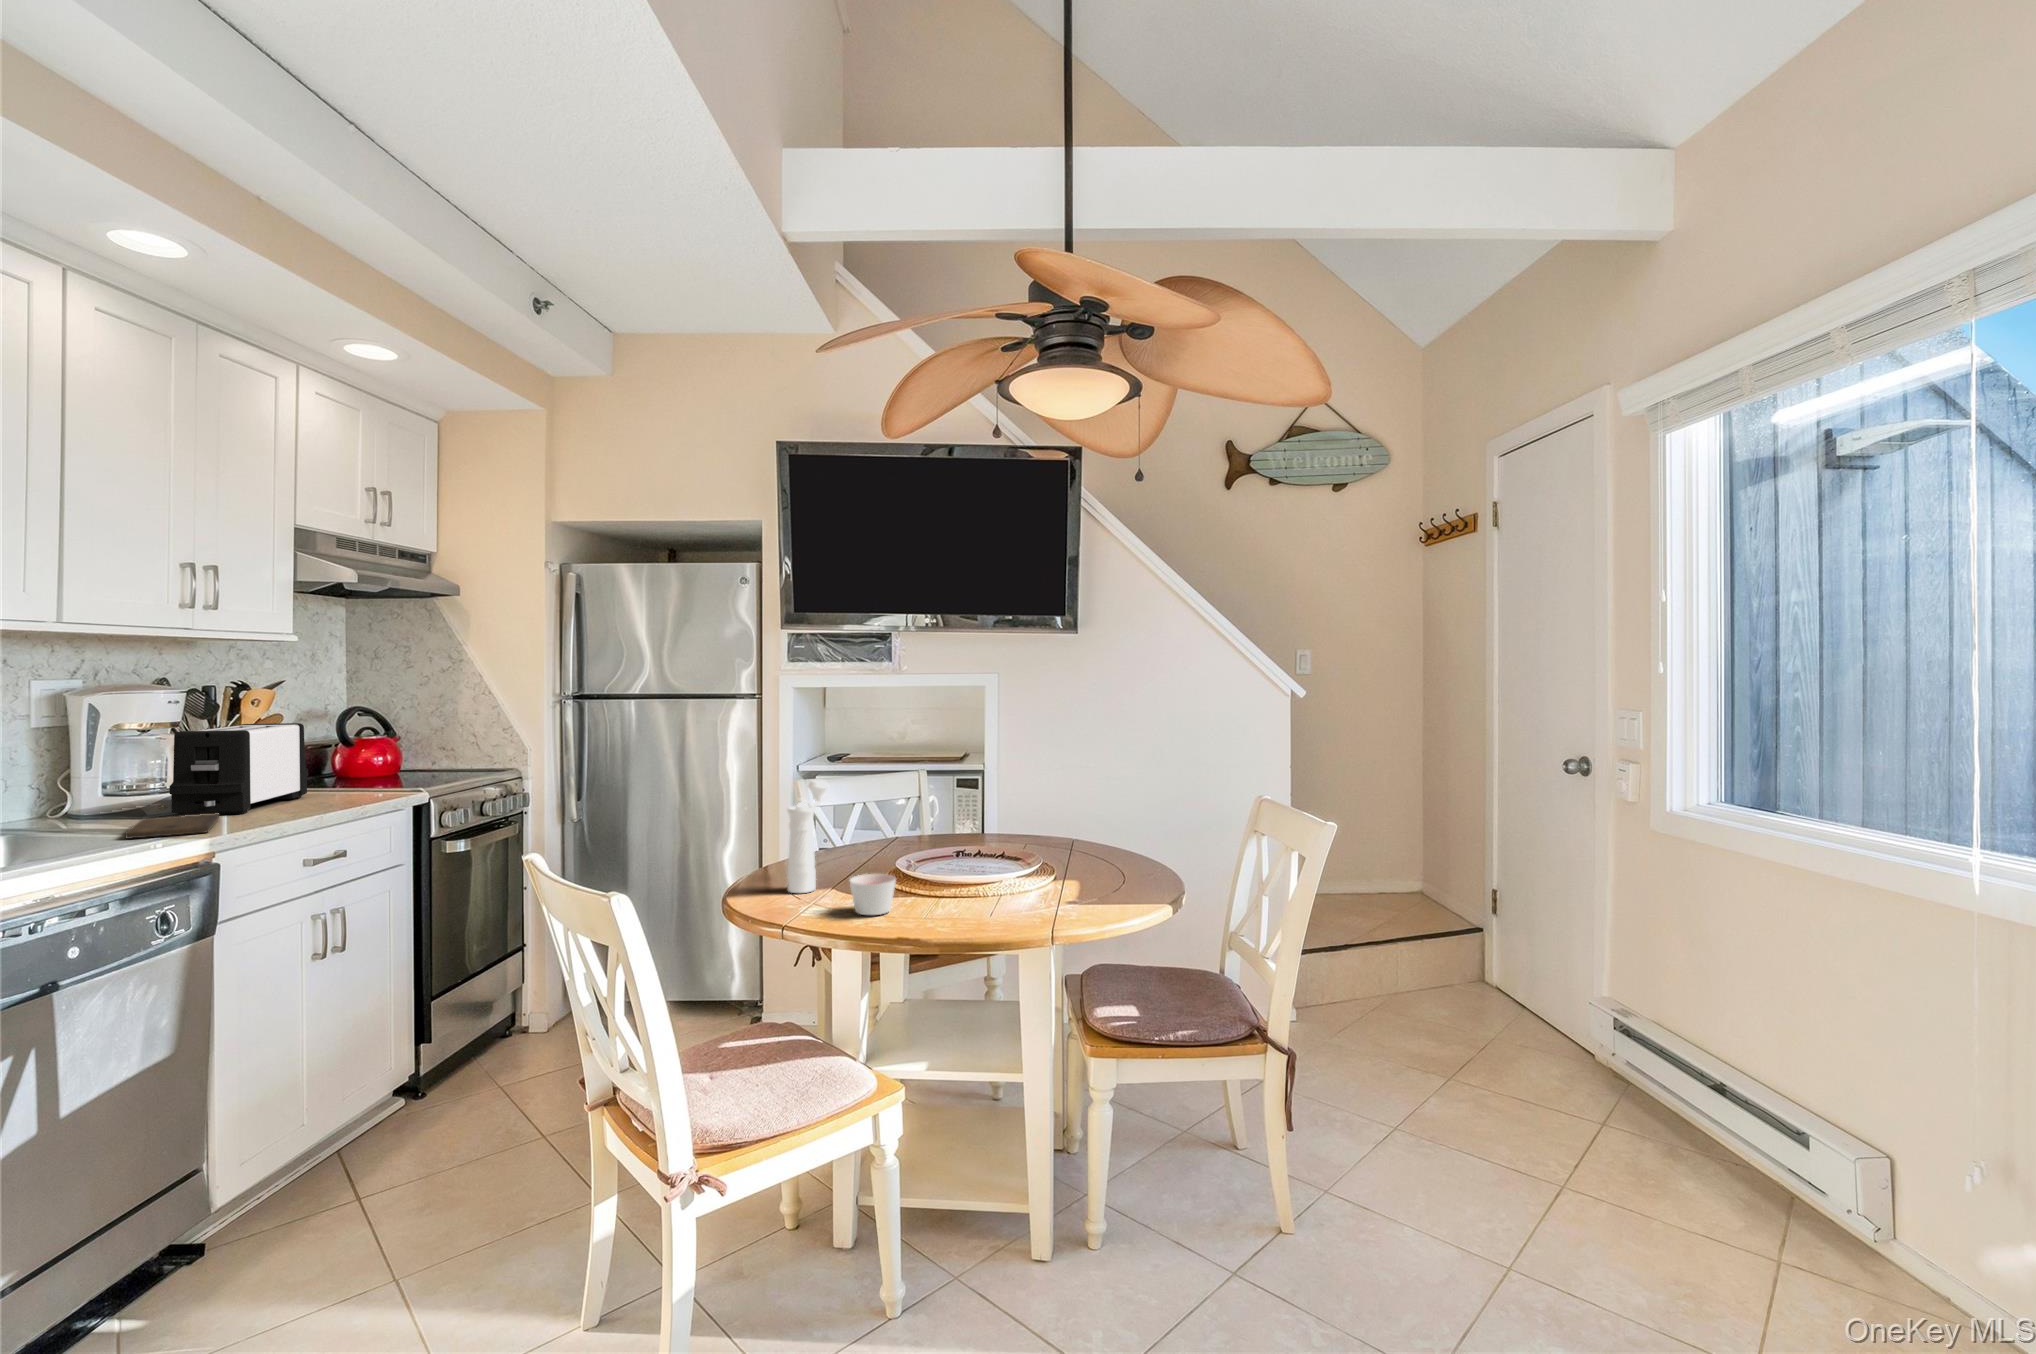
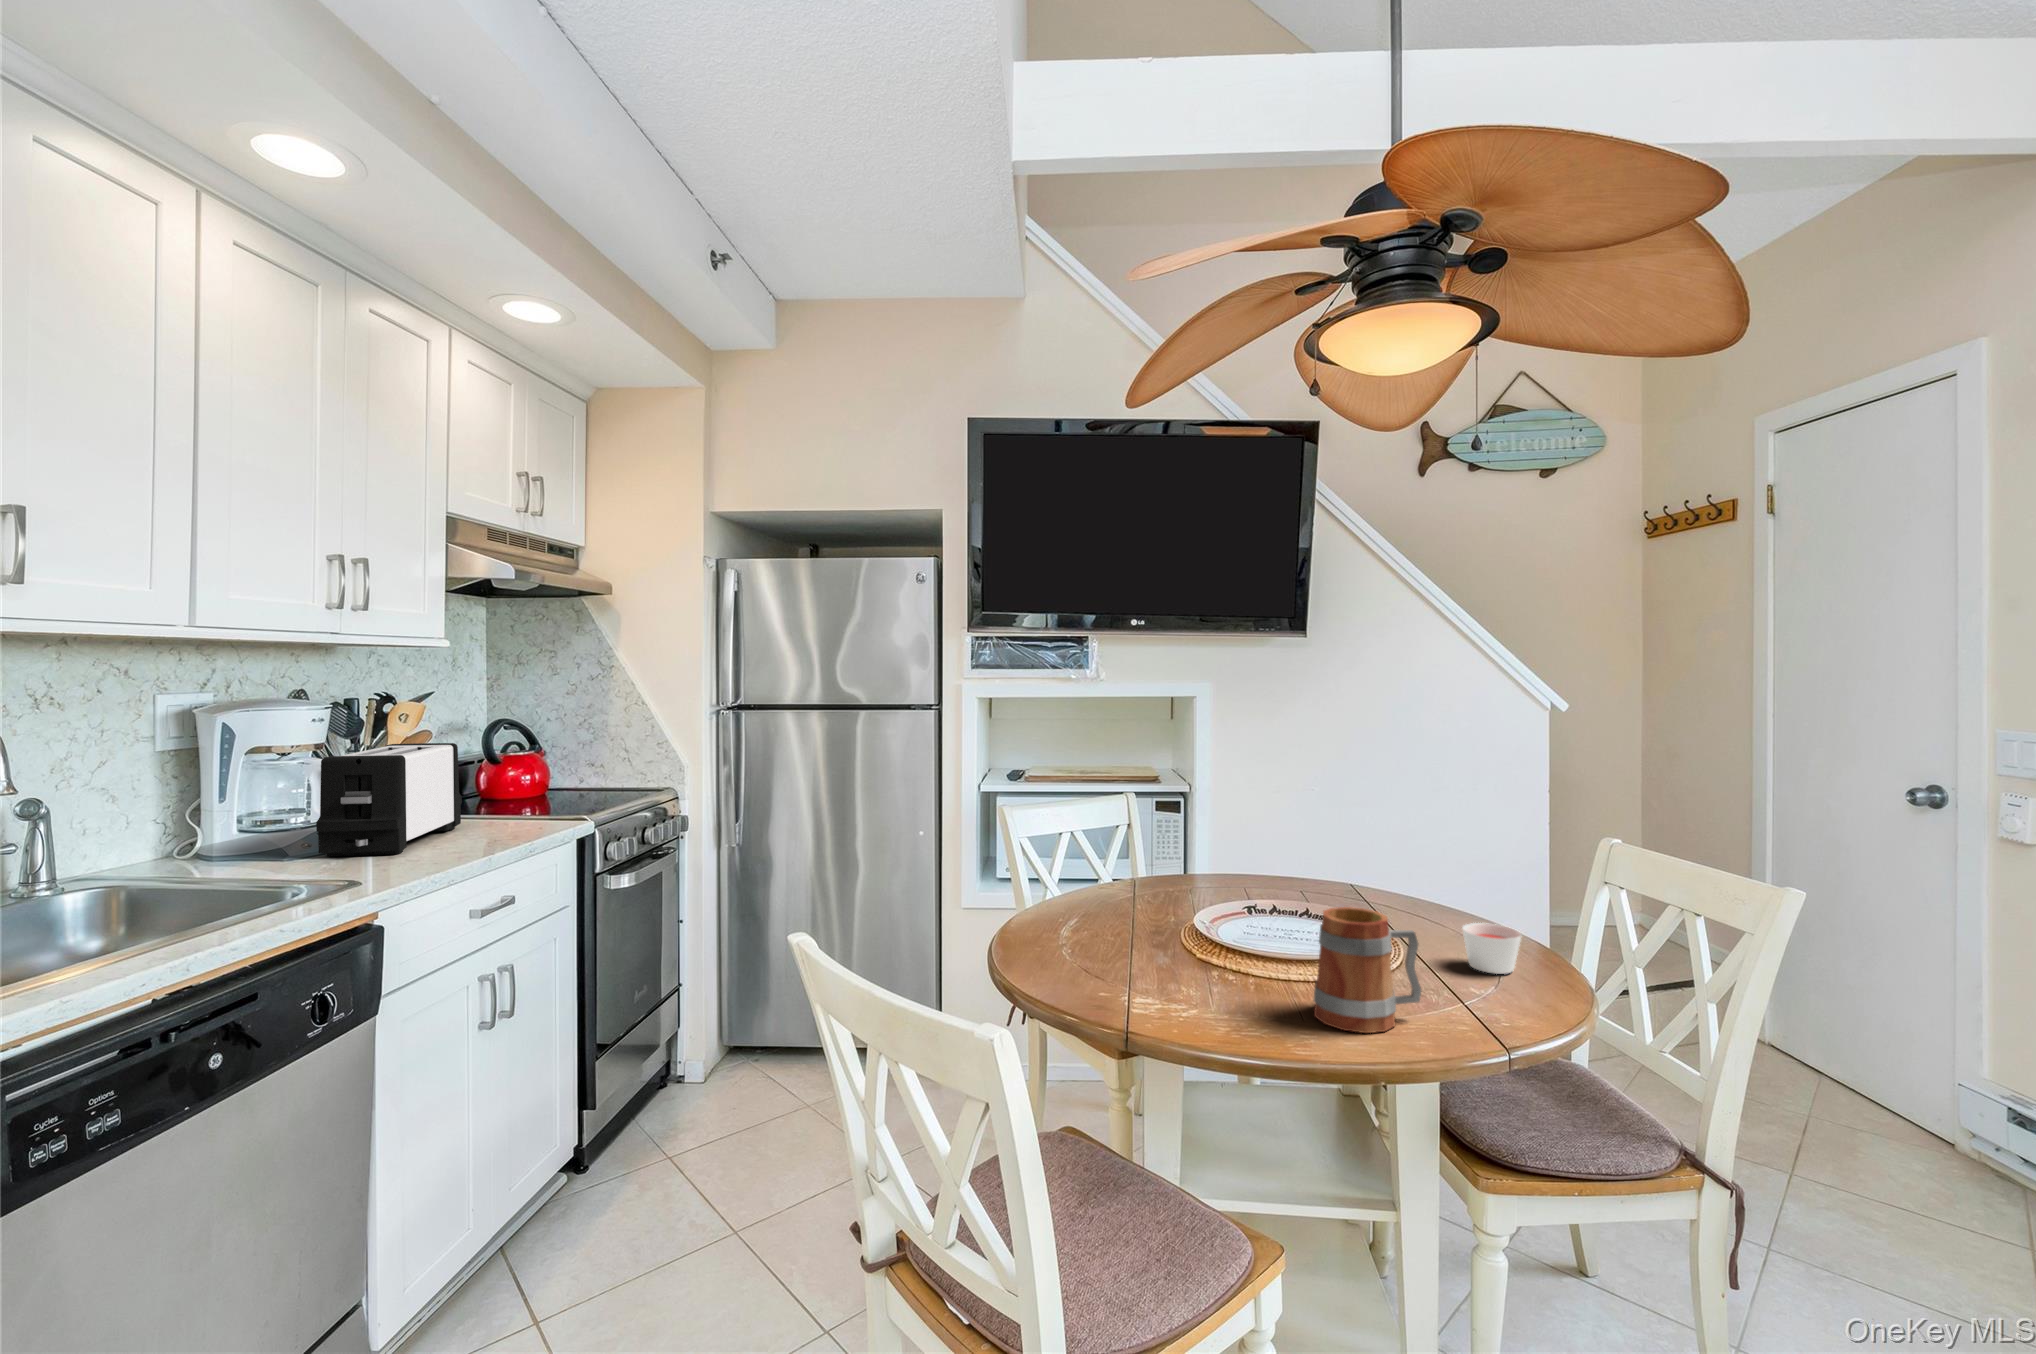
pepper mill: present [787,780,828,893] -> none [1079,826,1116,976]
cutting board: present [125,814,219,839] -> none [274,856,375,895]
mug: none [940,831,1018,921] -> present [1314,907,1421,1033]
candle: present [850,874,896,915] -> present [1463,923,1521,974]

